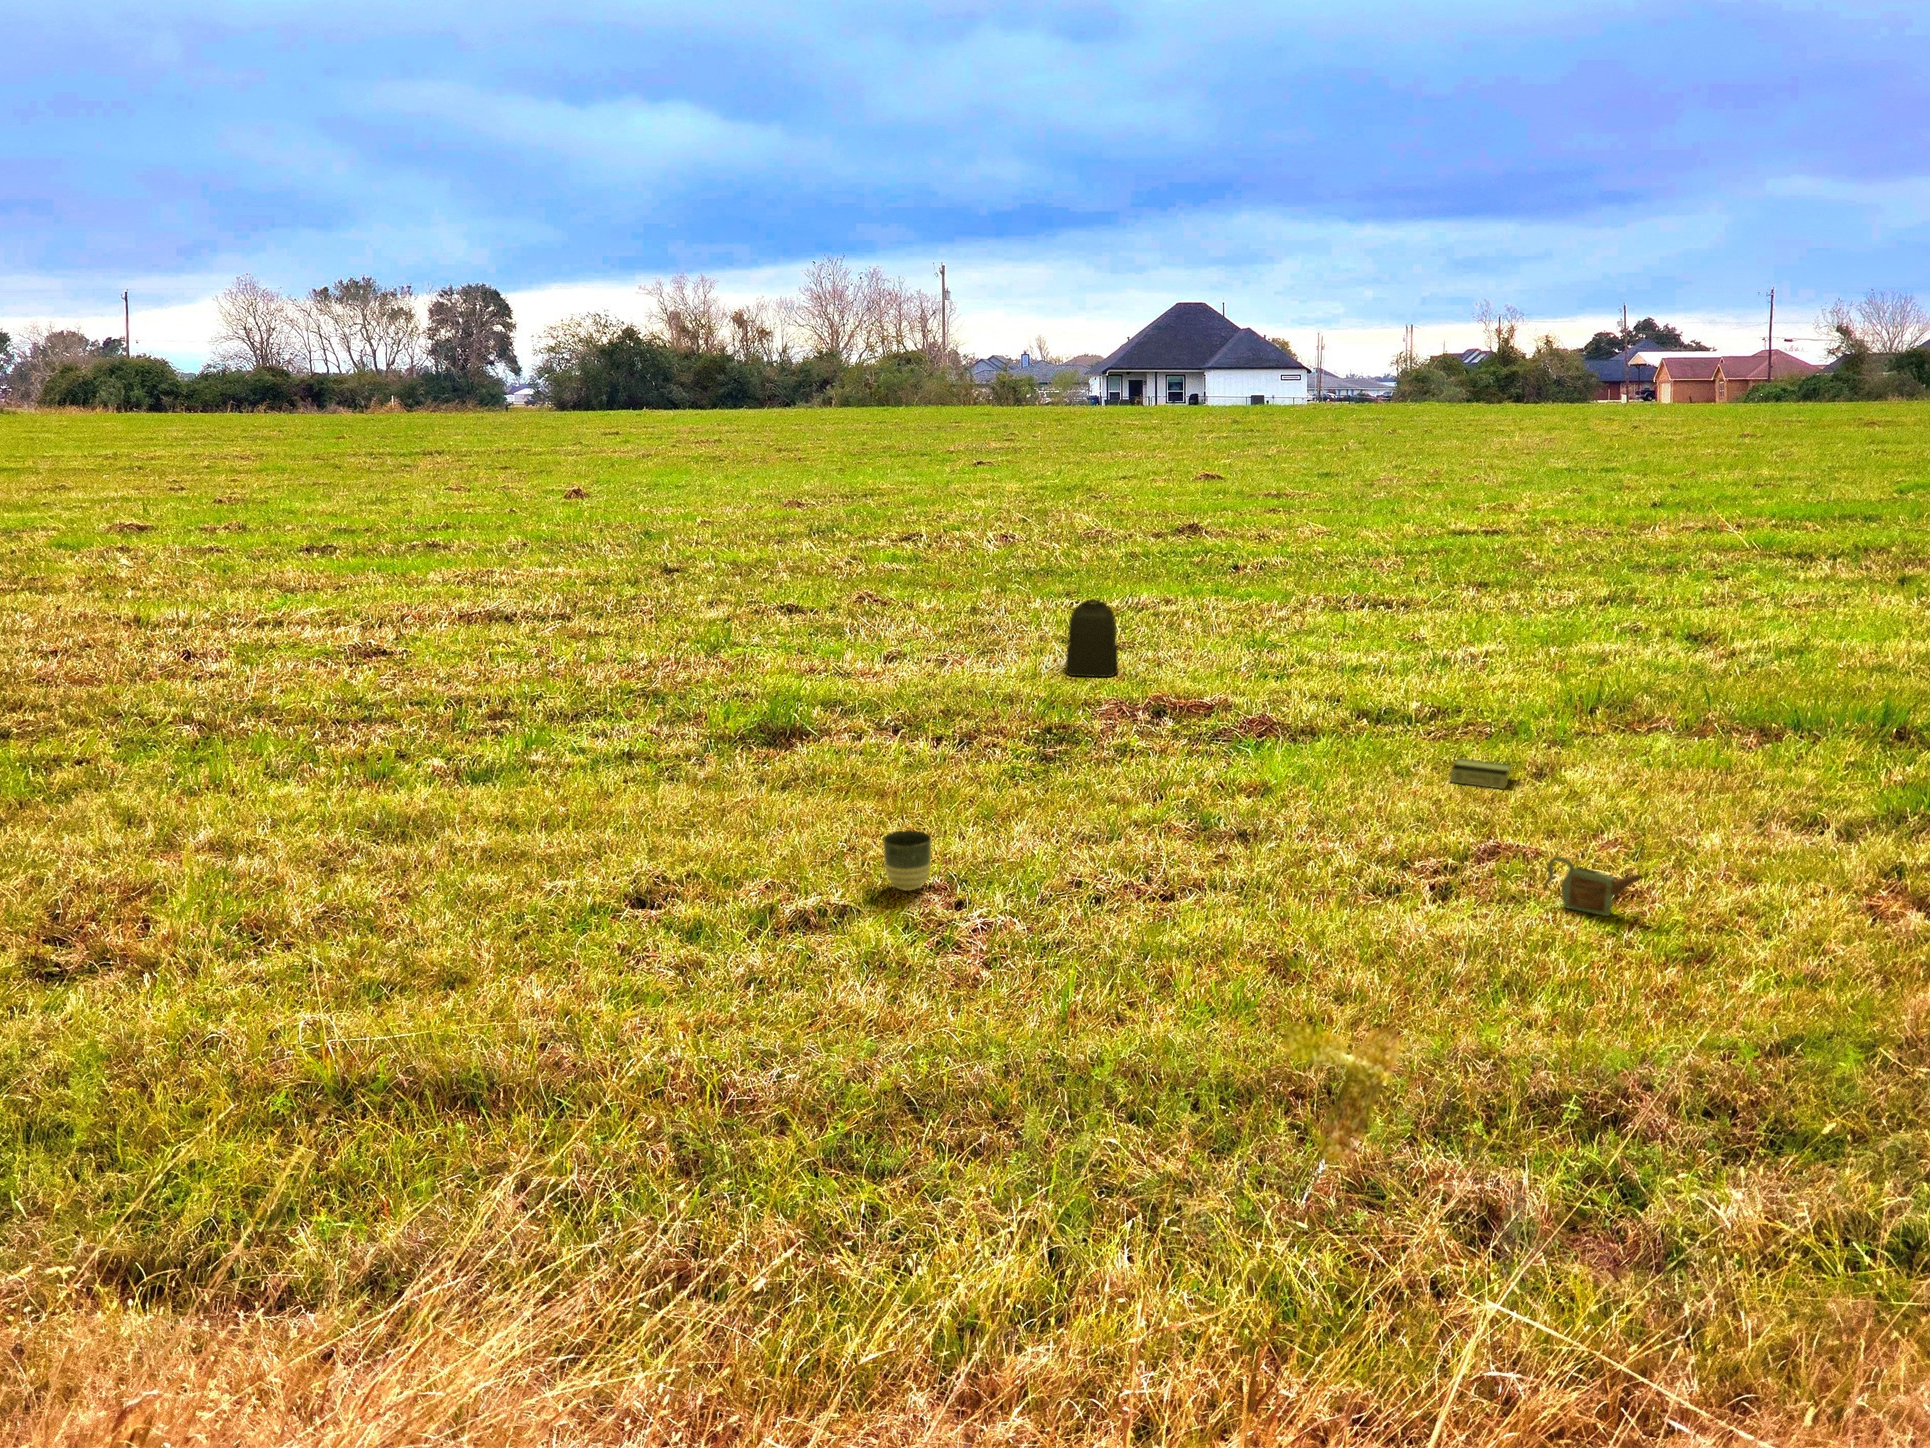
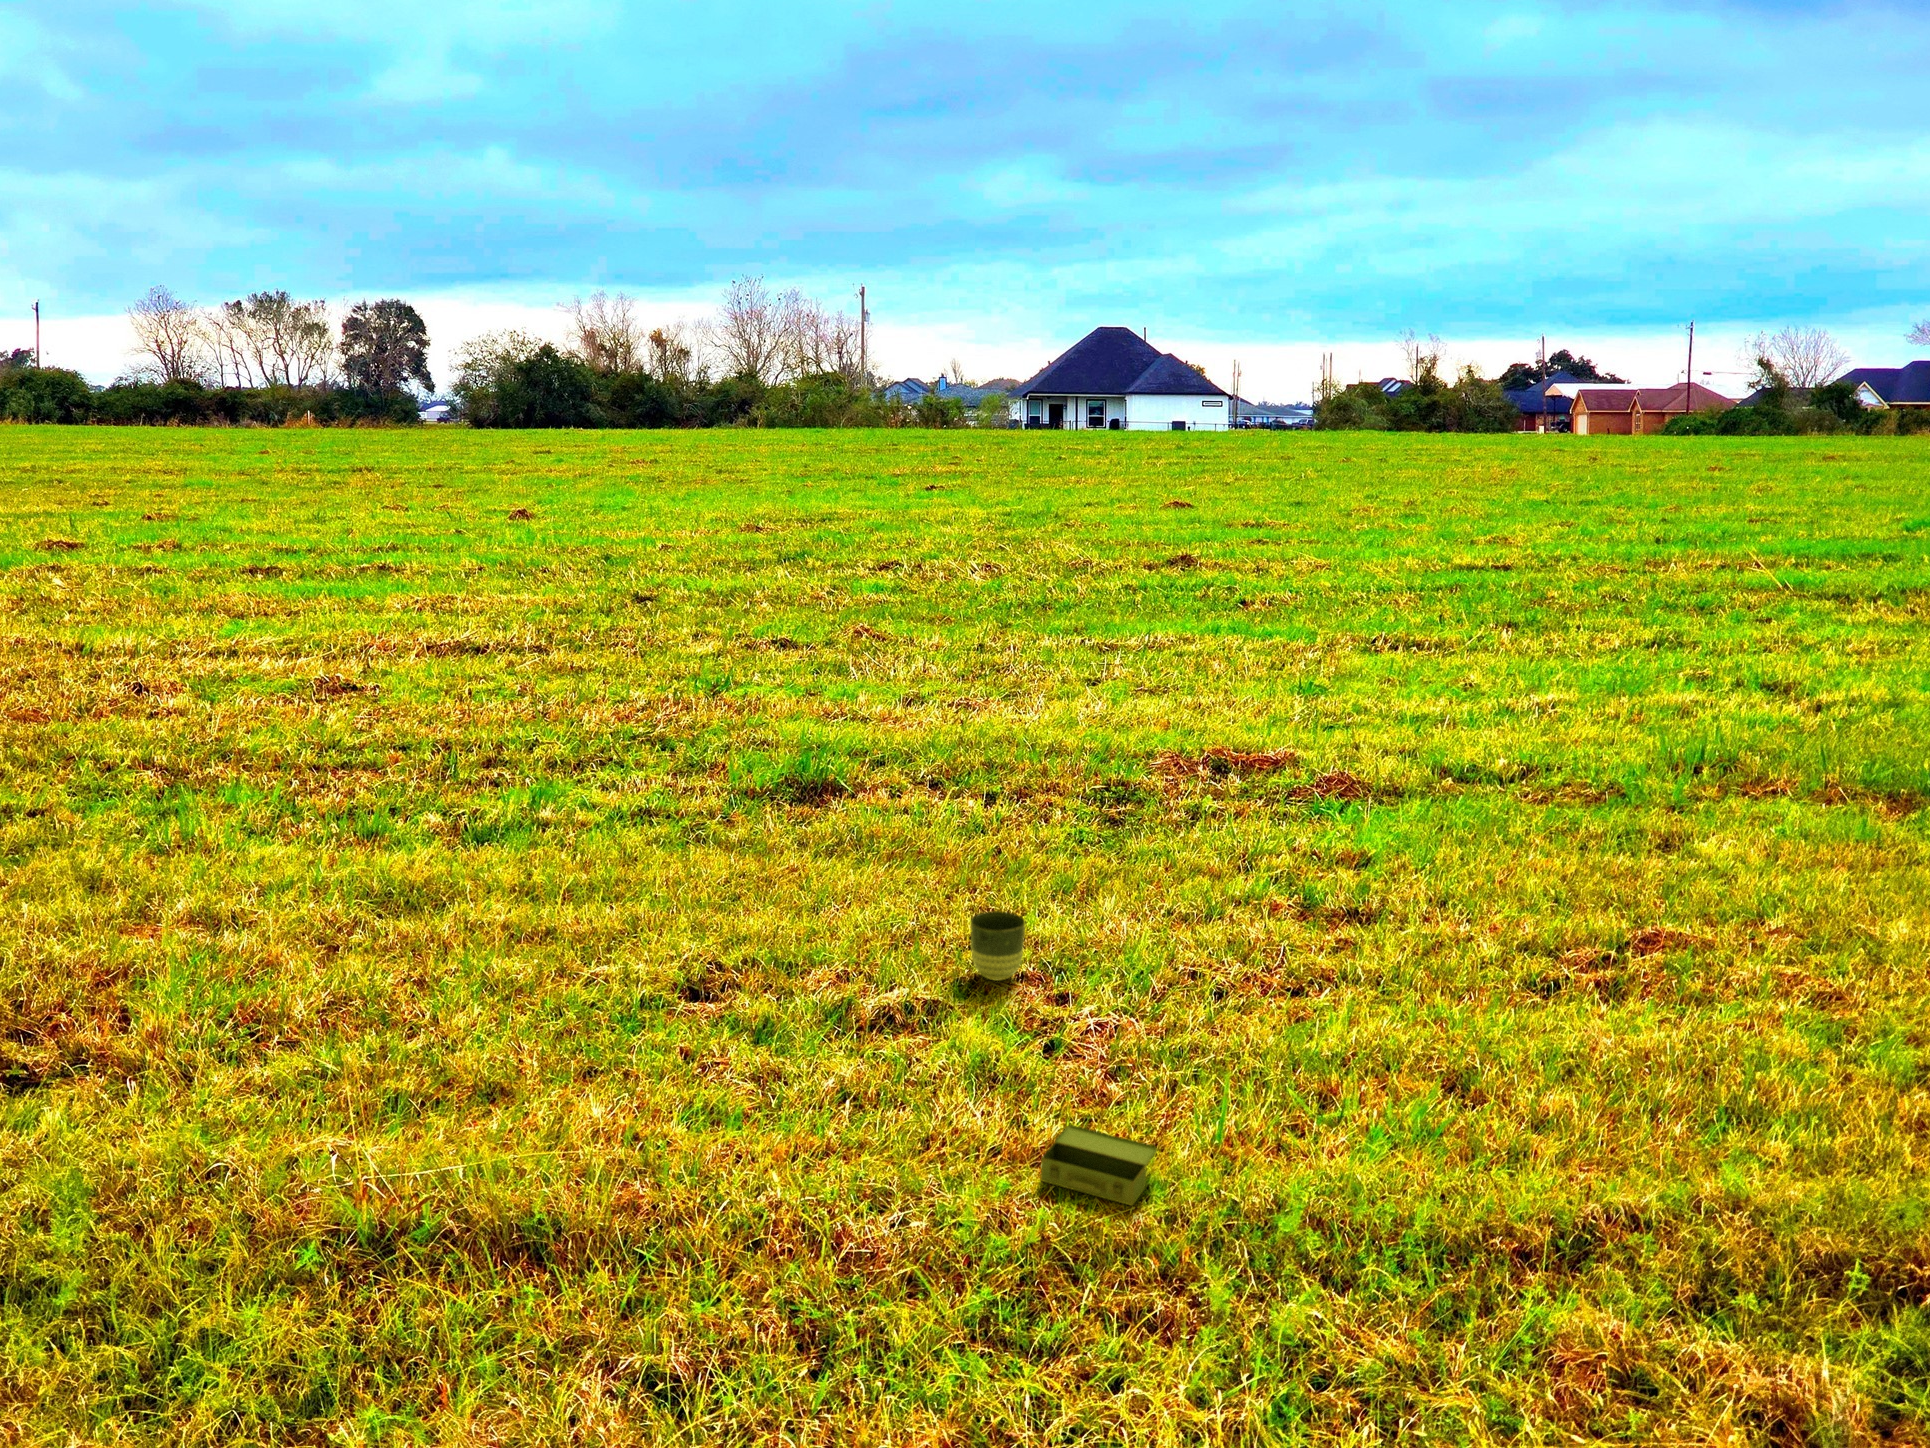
backpack: present [1066,599,1118,677] -> none [1112,643,1170,728]
toolbox: present [1450,759,1512,789] -> present [1041,1125,1158,1206]
watering can: present [1546,856,1643,916] -> none [1717,950,1836,1019]

